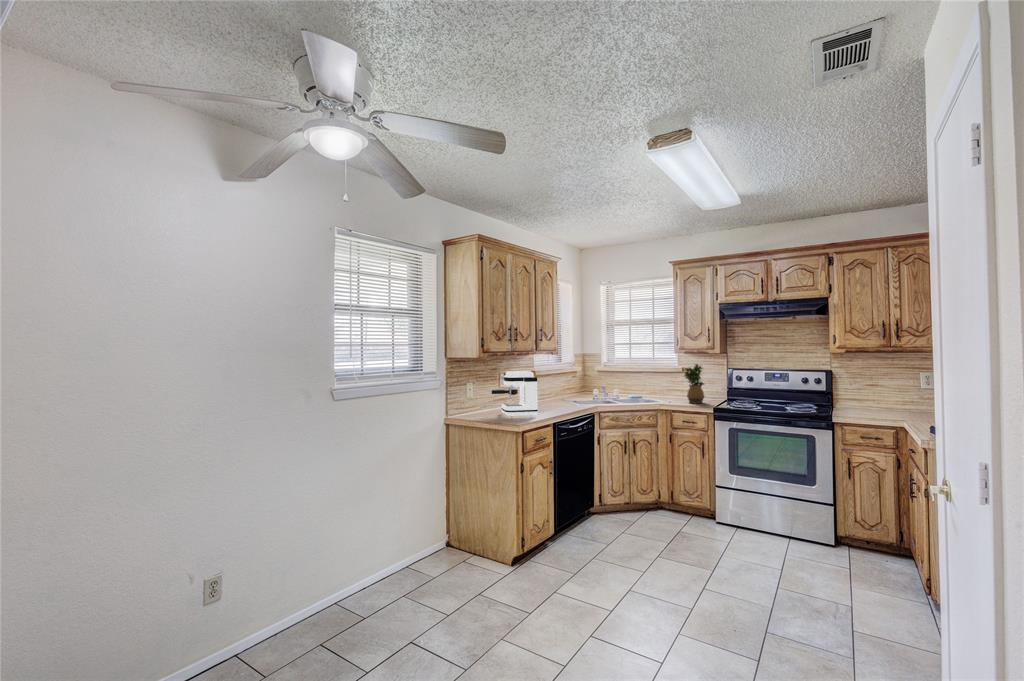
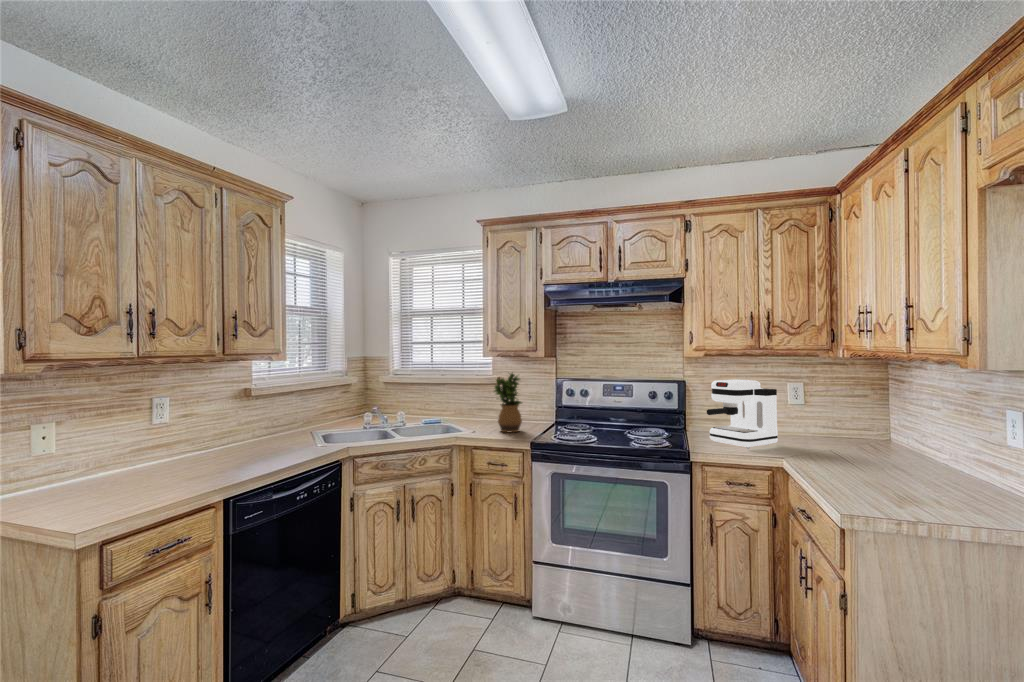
coffee maker: present [492,371,538,417] -> present [707,380,778,448]

